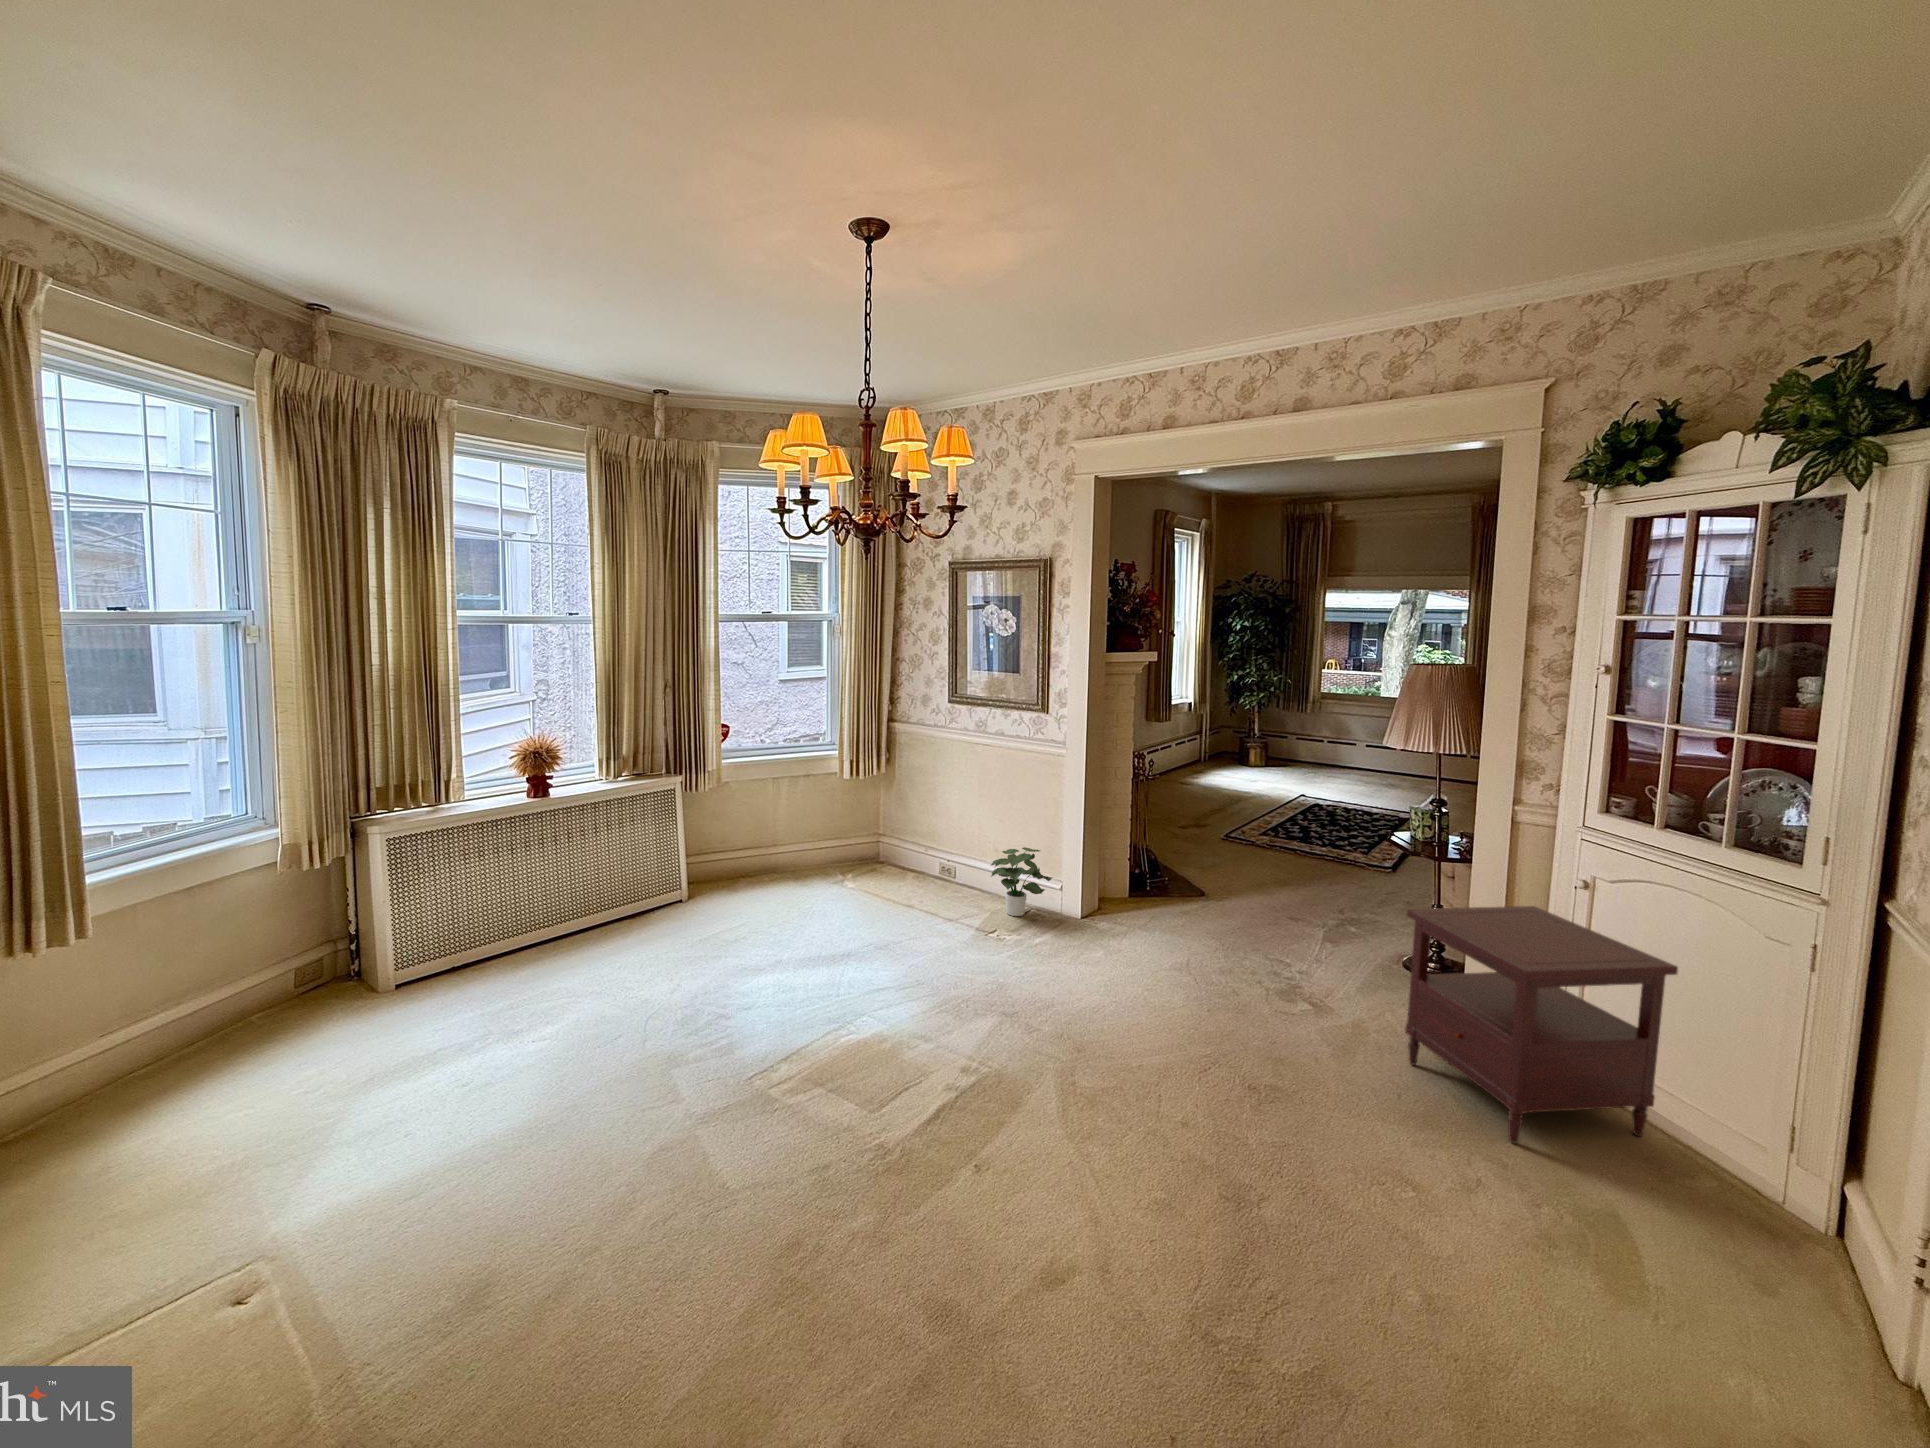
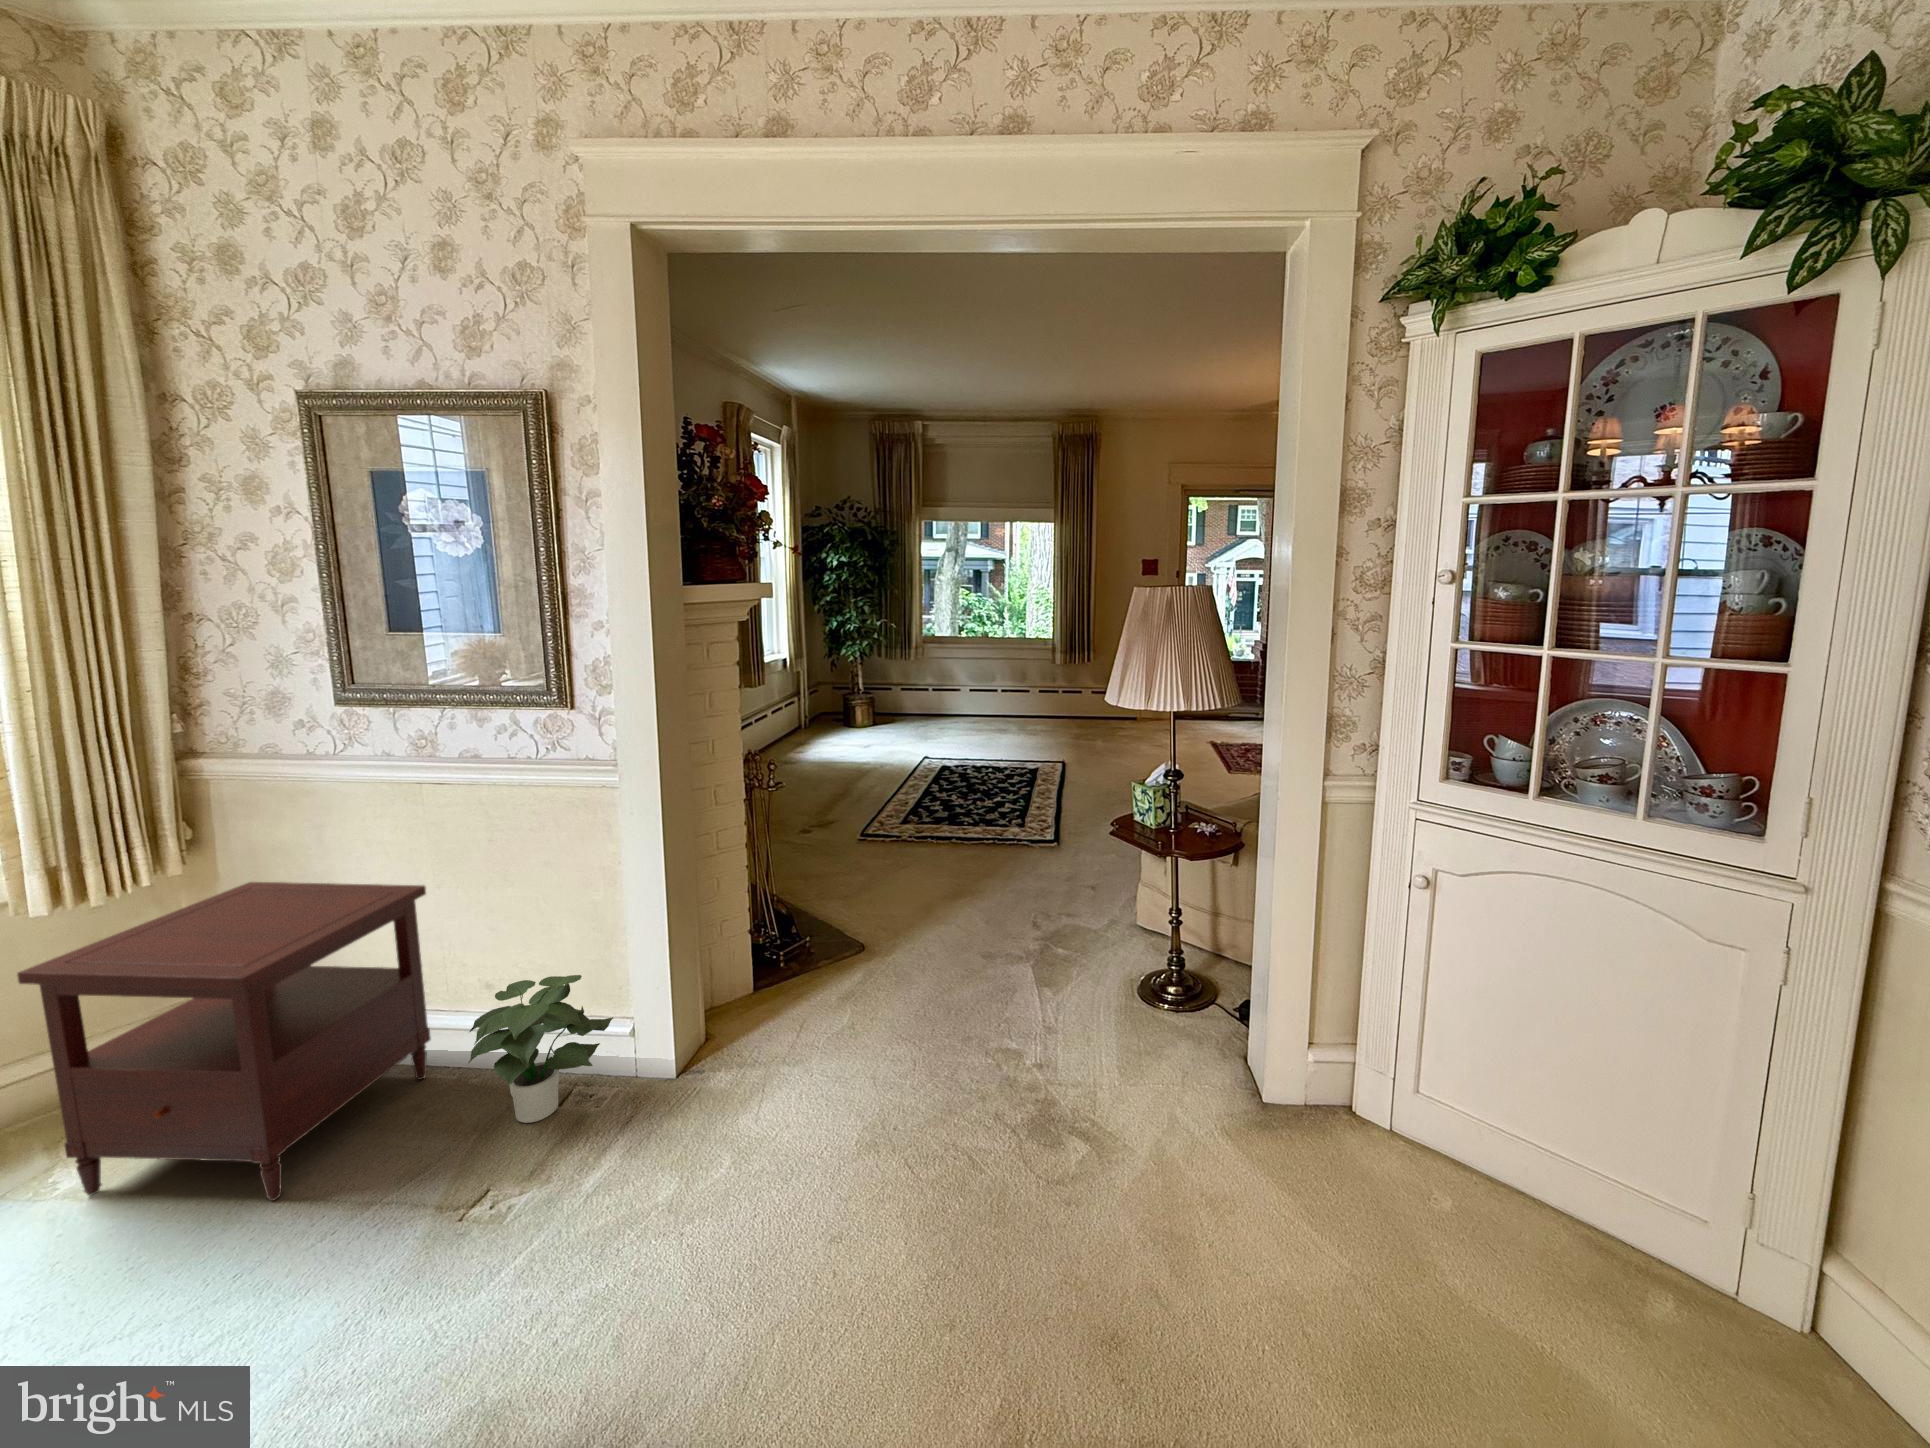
side table: present [1405,906,1678,1143] -> present [17,882,431,1201]

